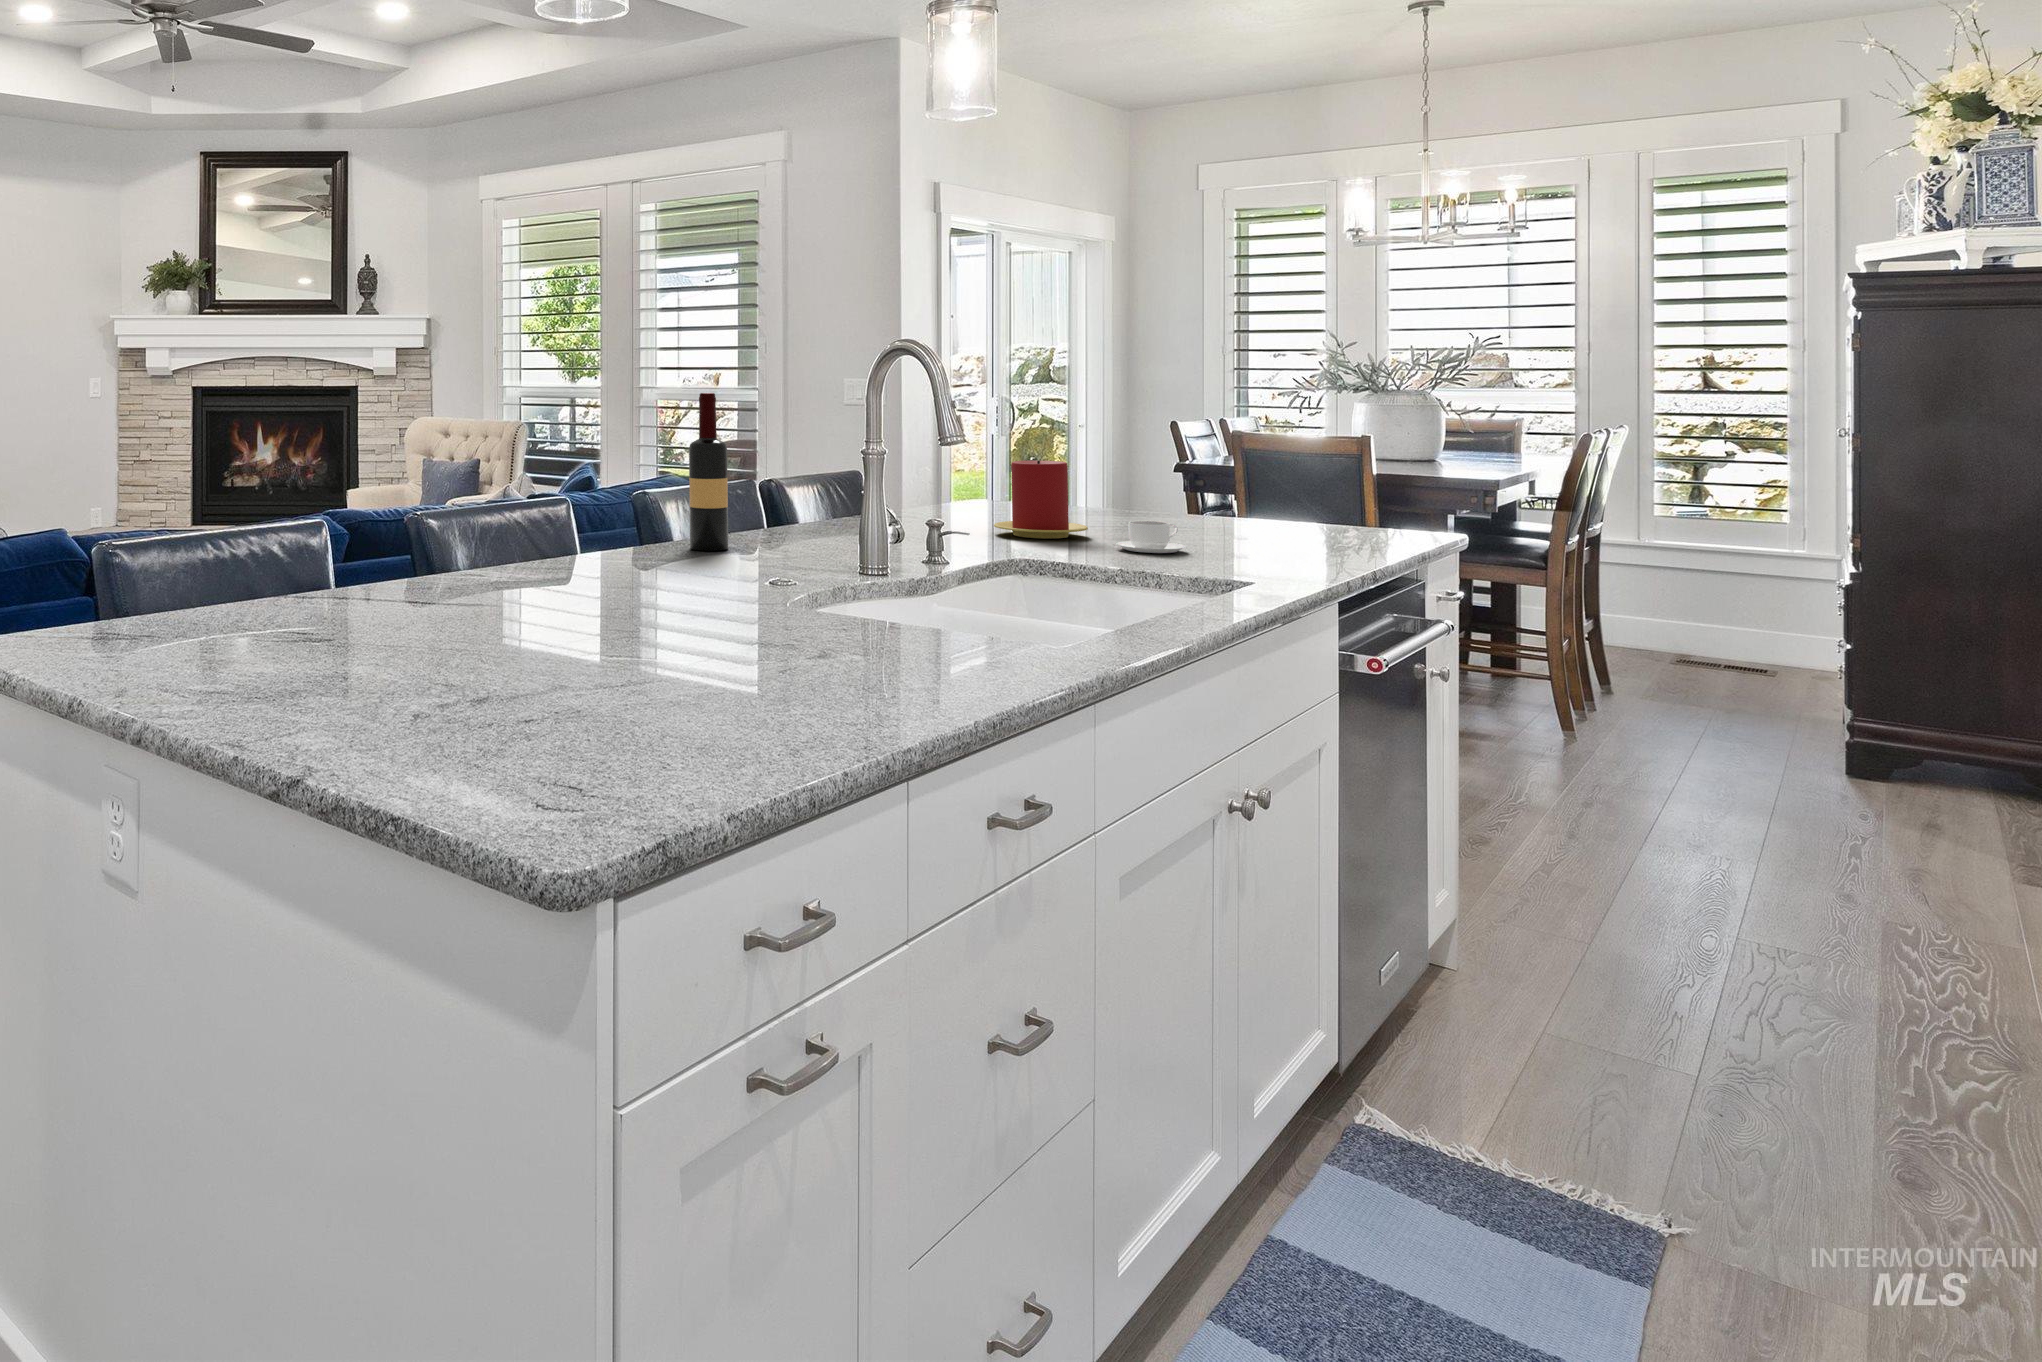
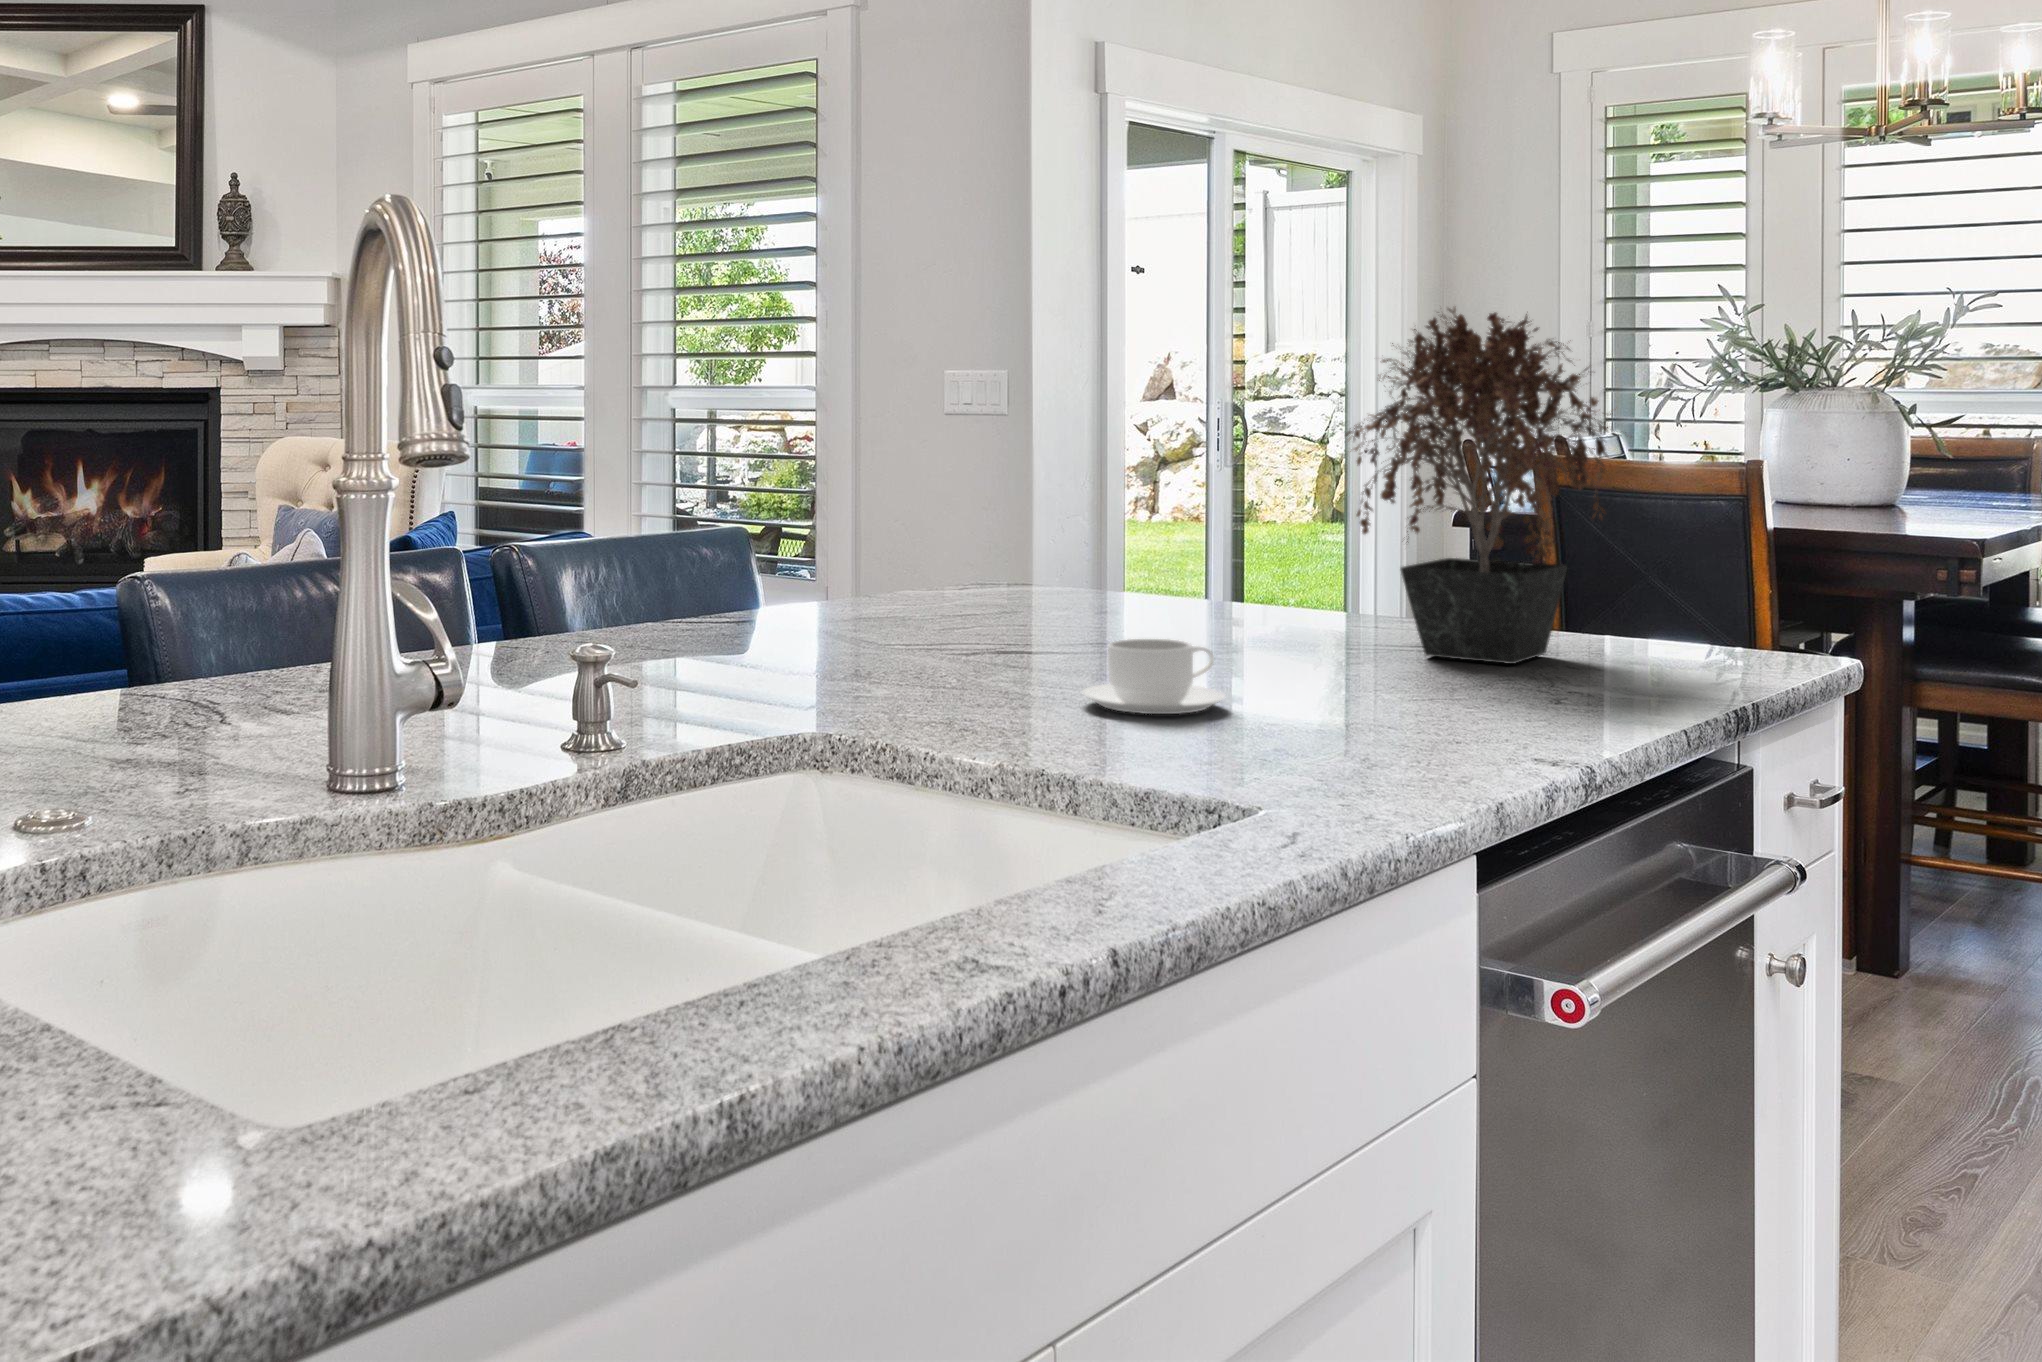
potted plant: none [1207,365,1354,535] -> present [1345,308,1616,664]
wine bottle: present [689,393,728,551] -> none [137,354,226,711]
candle: present [994,461,1088,538] -> none [880,505,1068,673]

